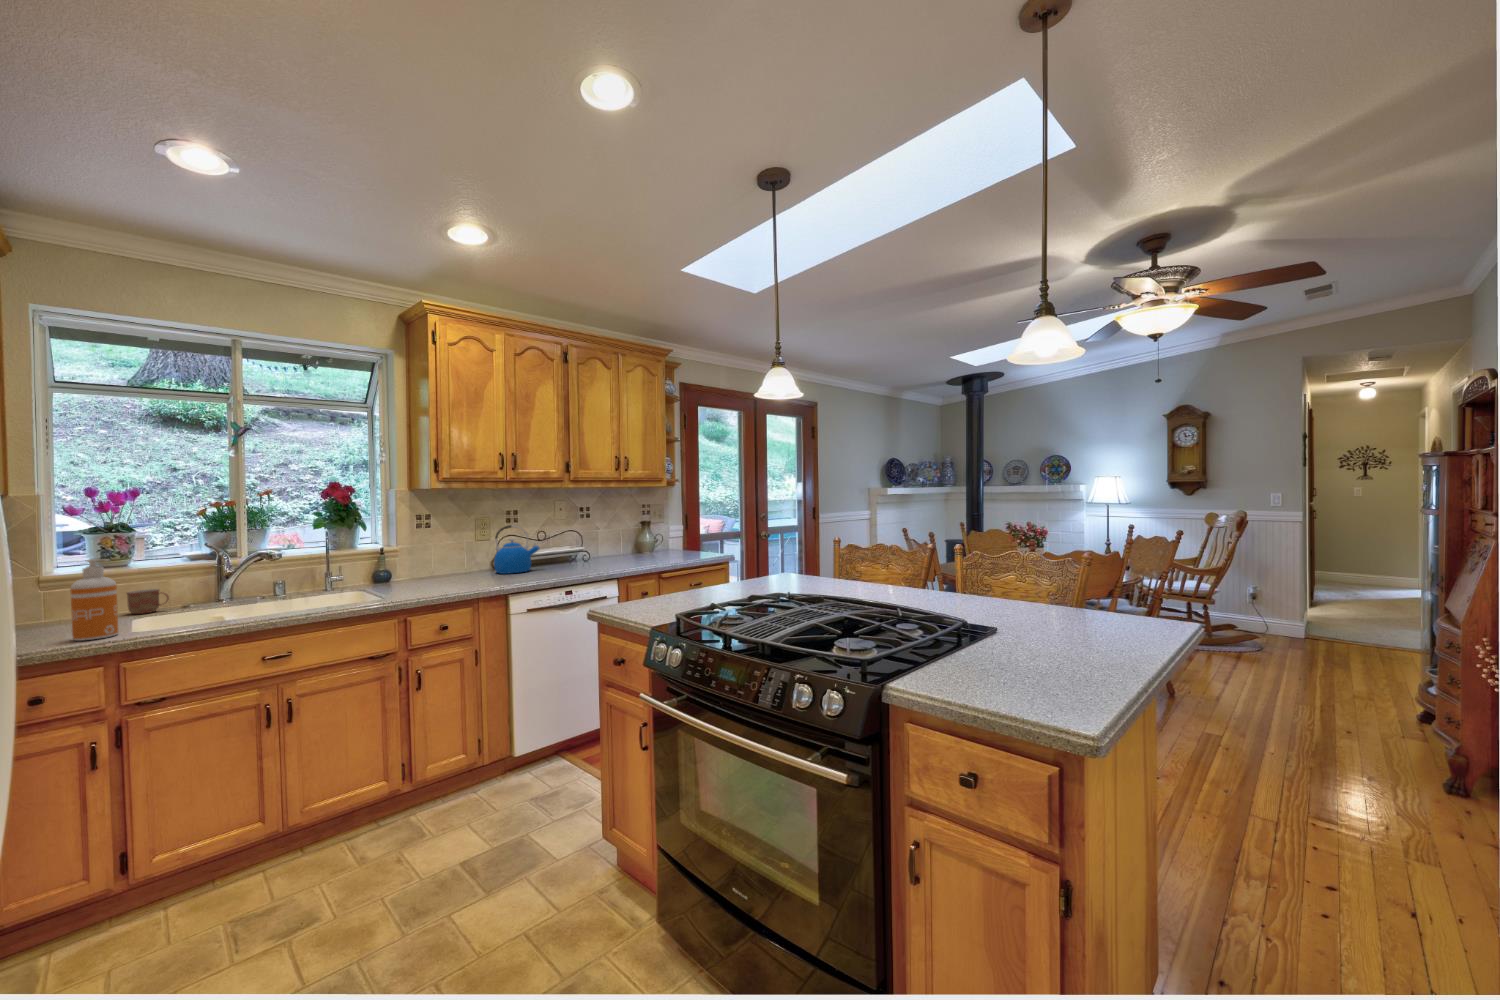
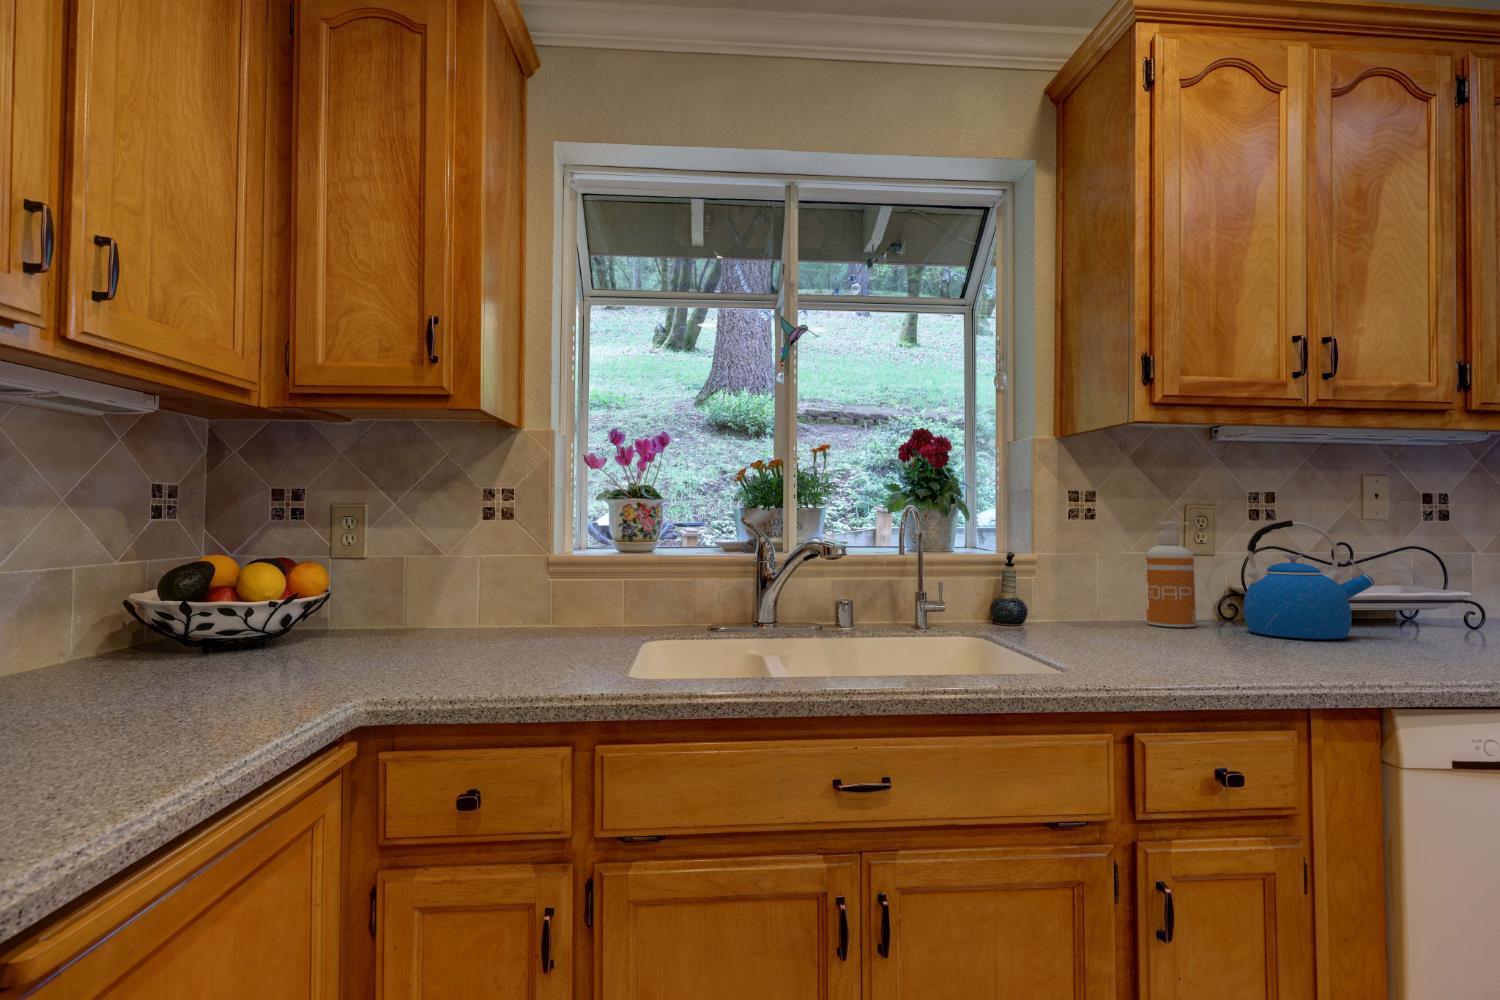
soap dispenser: present [70,559,118,641] -> present [1146,522,1196,627]
mug: present [127,589,169,614] -> none [643,595,694,635]

